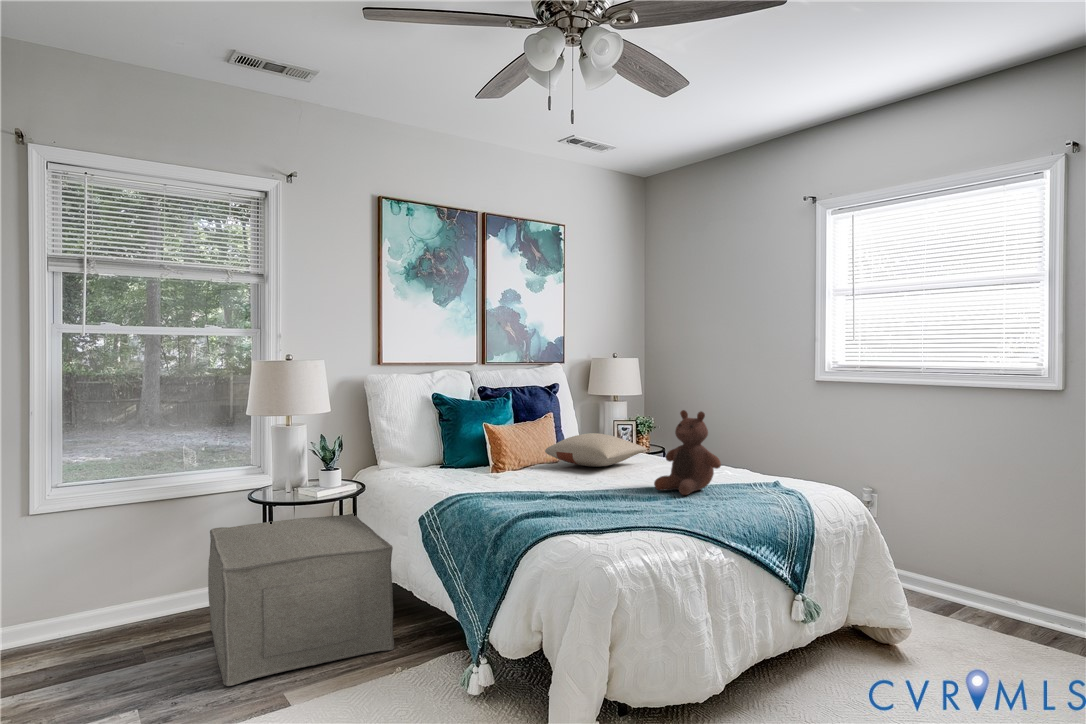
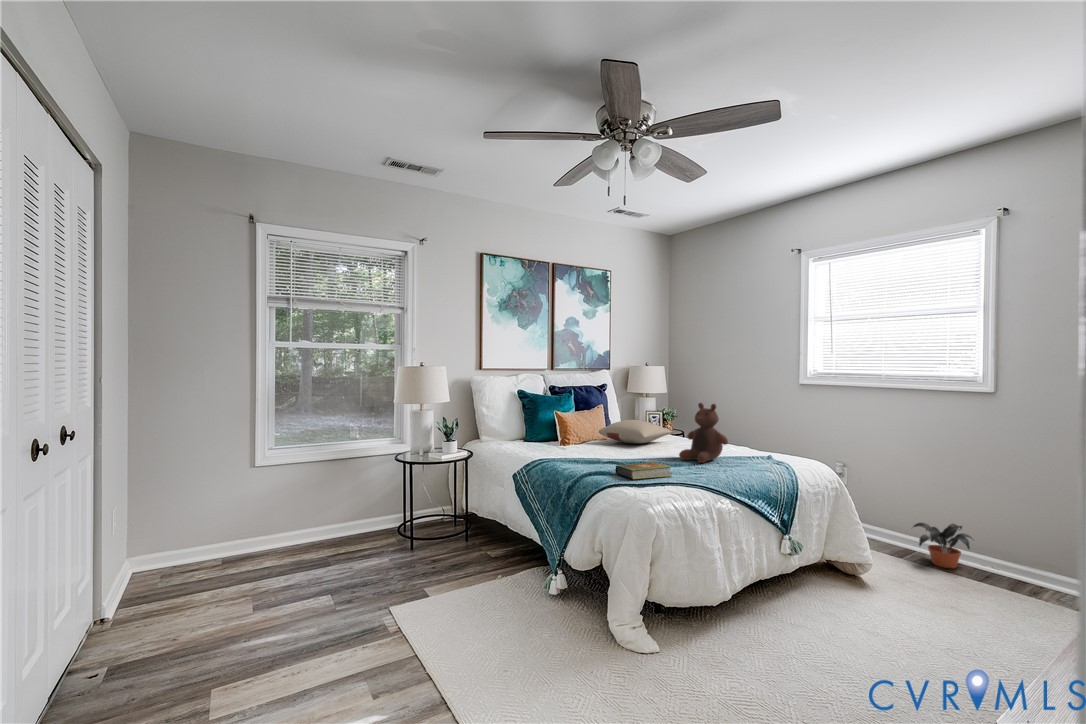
book: none [563,496,642,524] -> present [616,462,671,479]
ottoman: present [208,513,394,686] -> none [370,472,496,584]
potted plant: none [960,566,1042,627] -> present [913,523,972,568]

